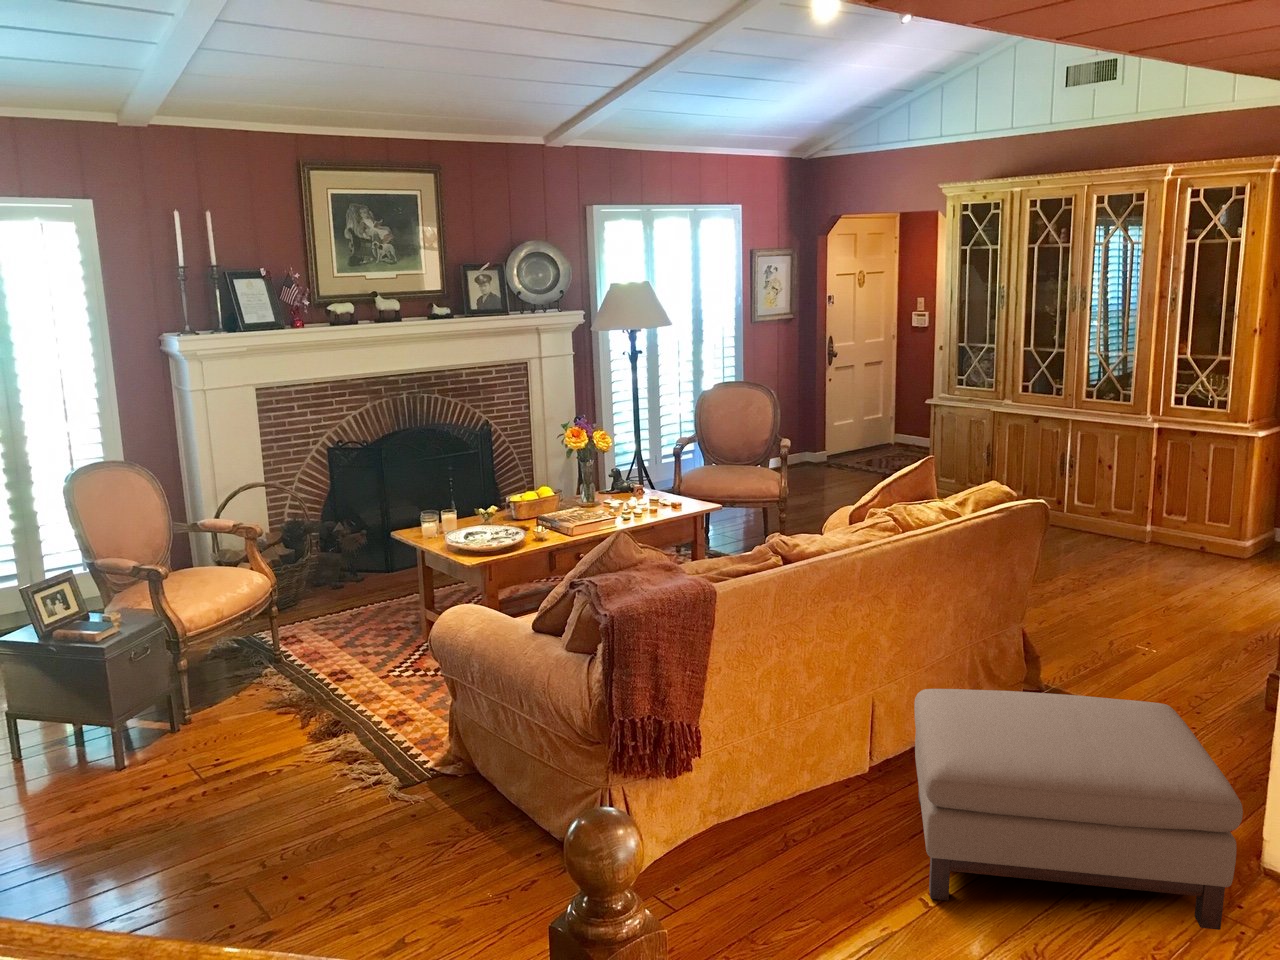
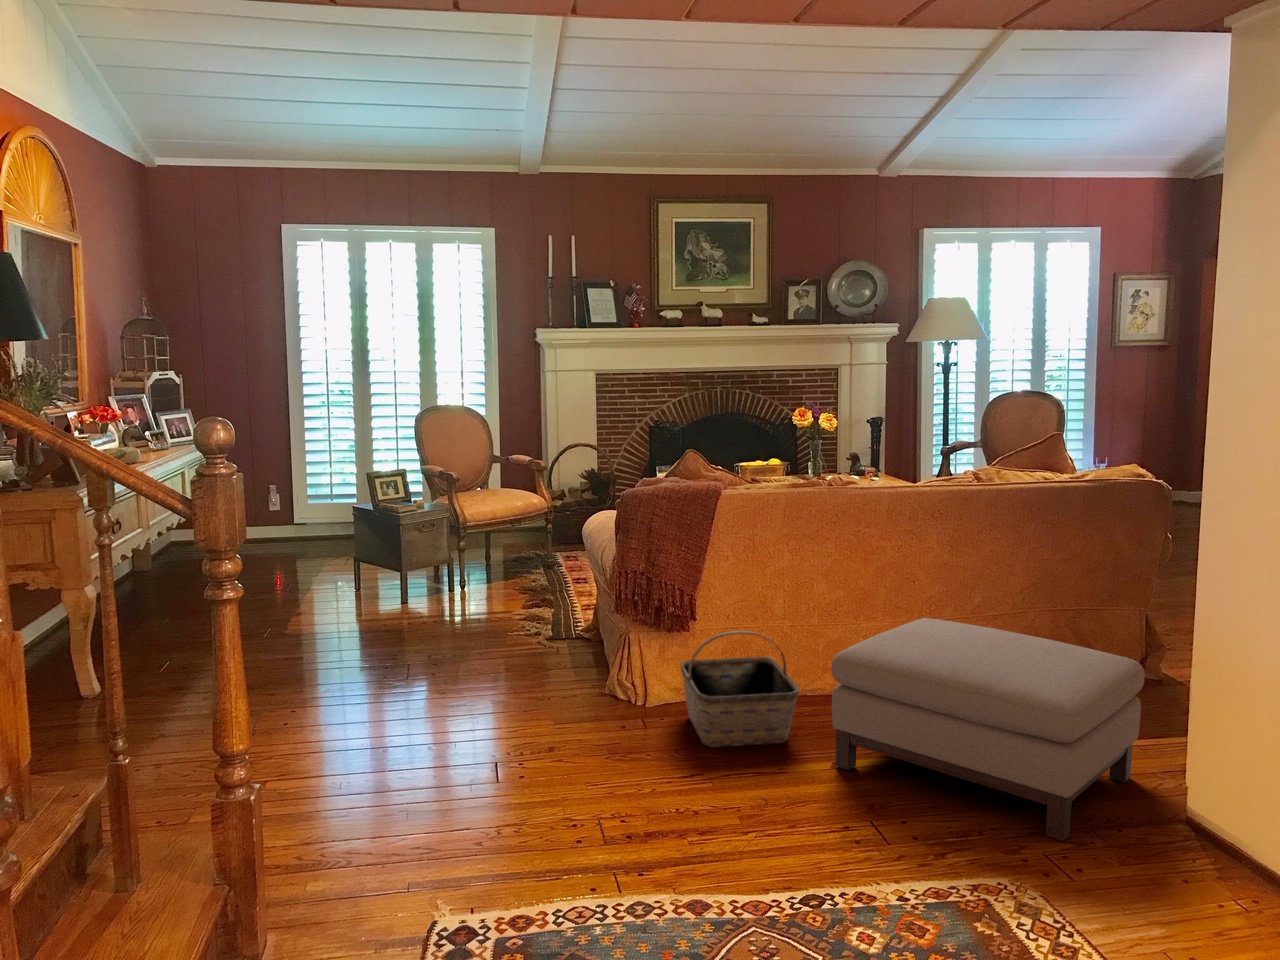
basket: none [687,754,862,917] -> present [681,631,799,747]

